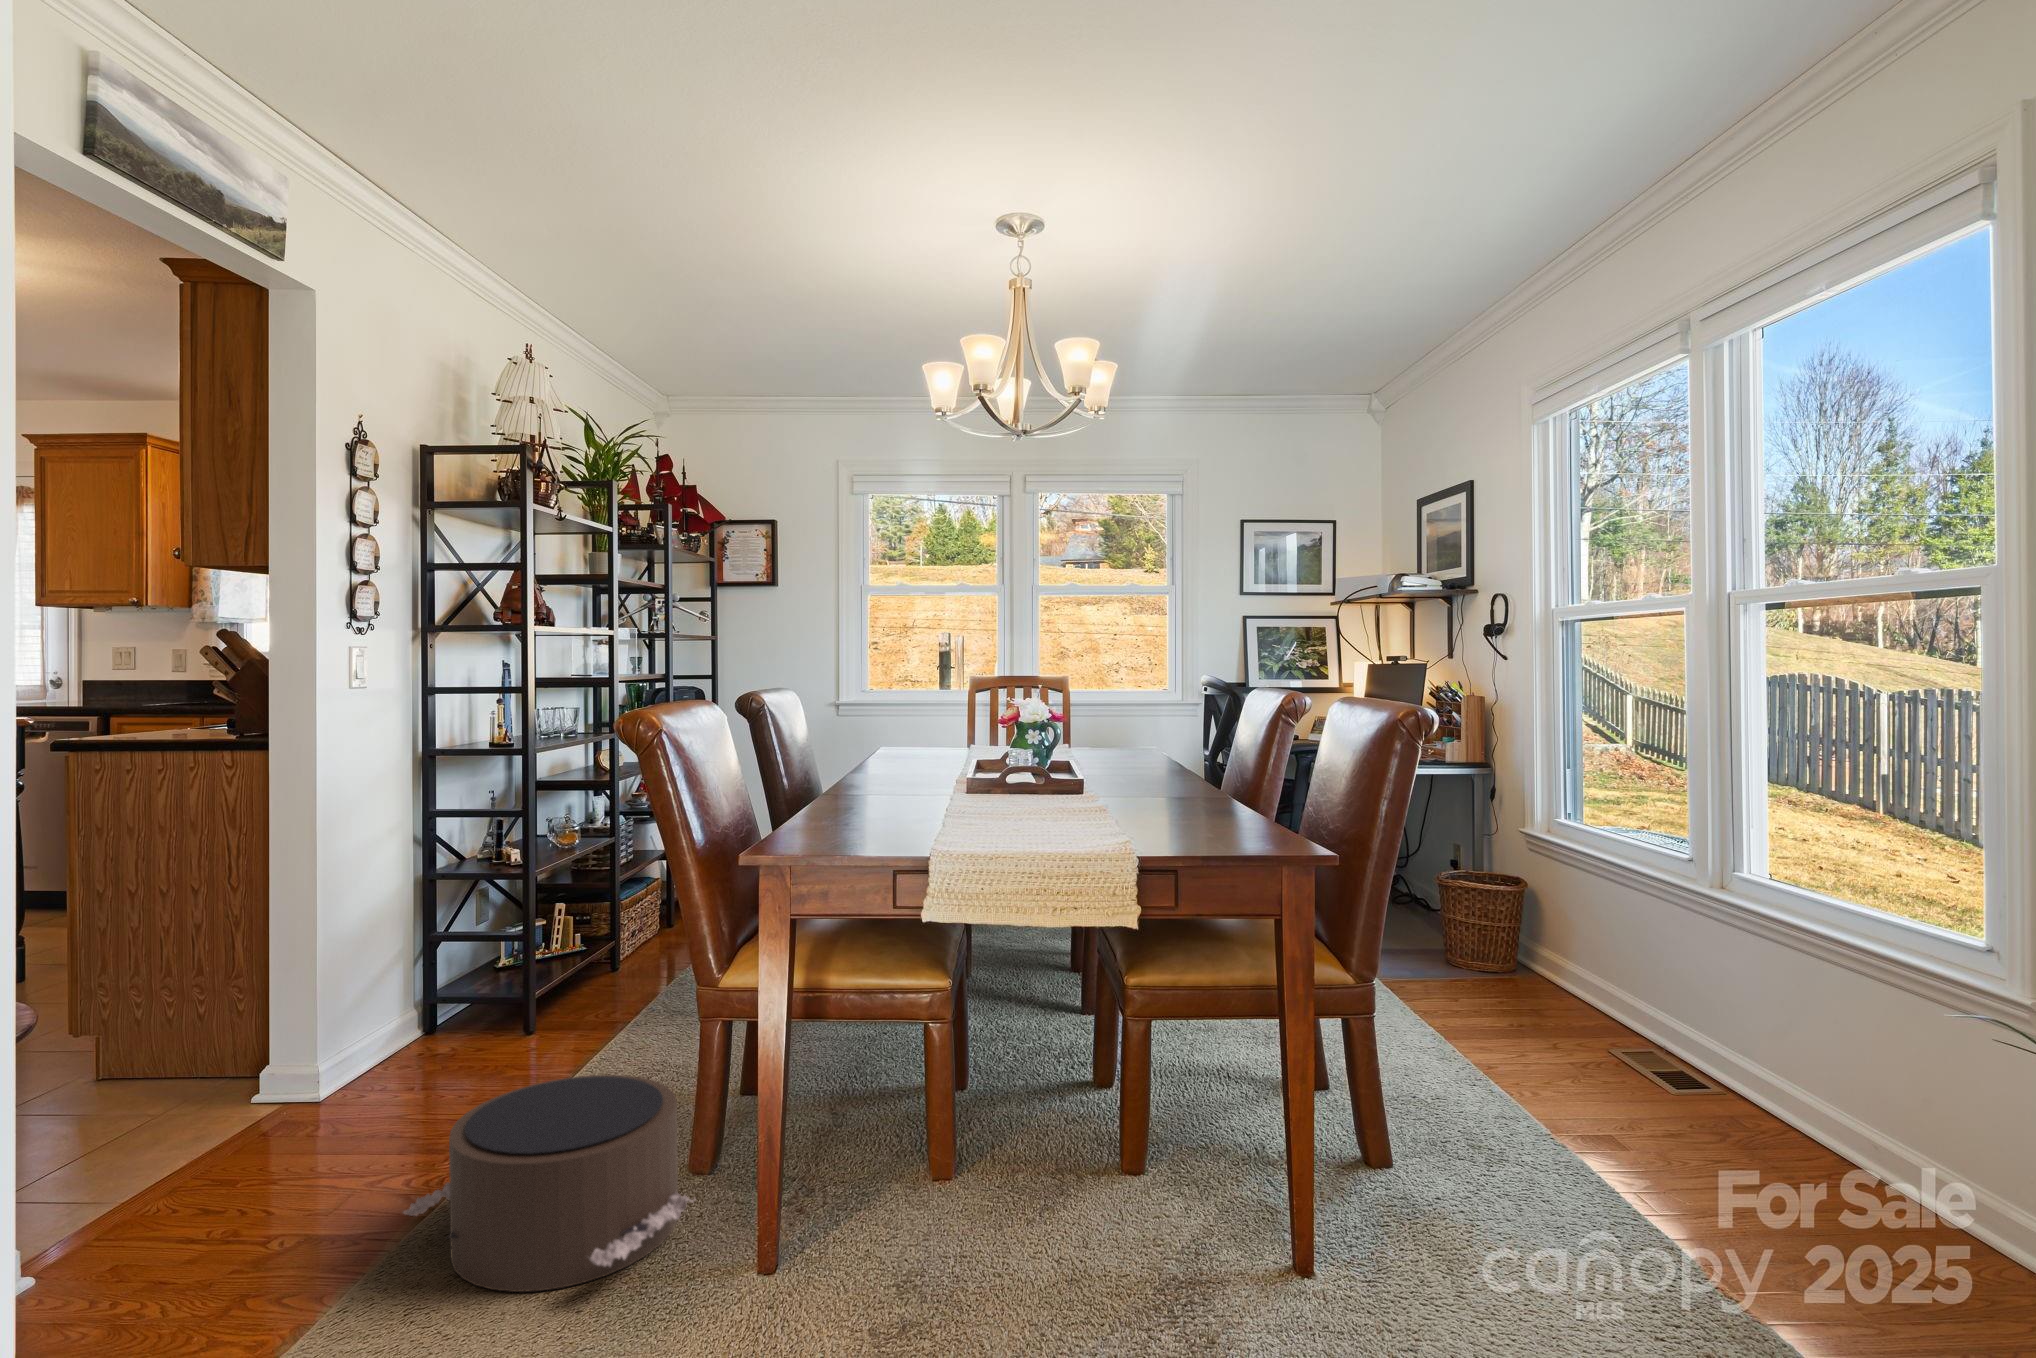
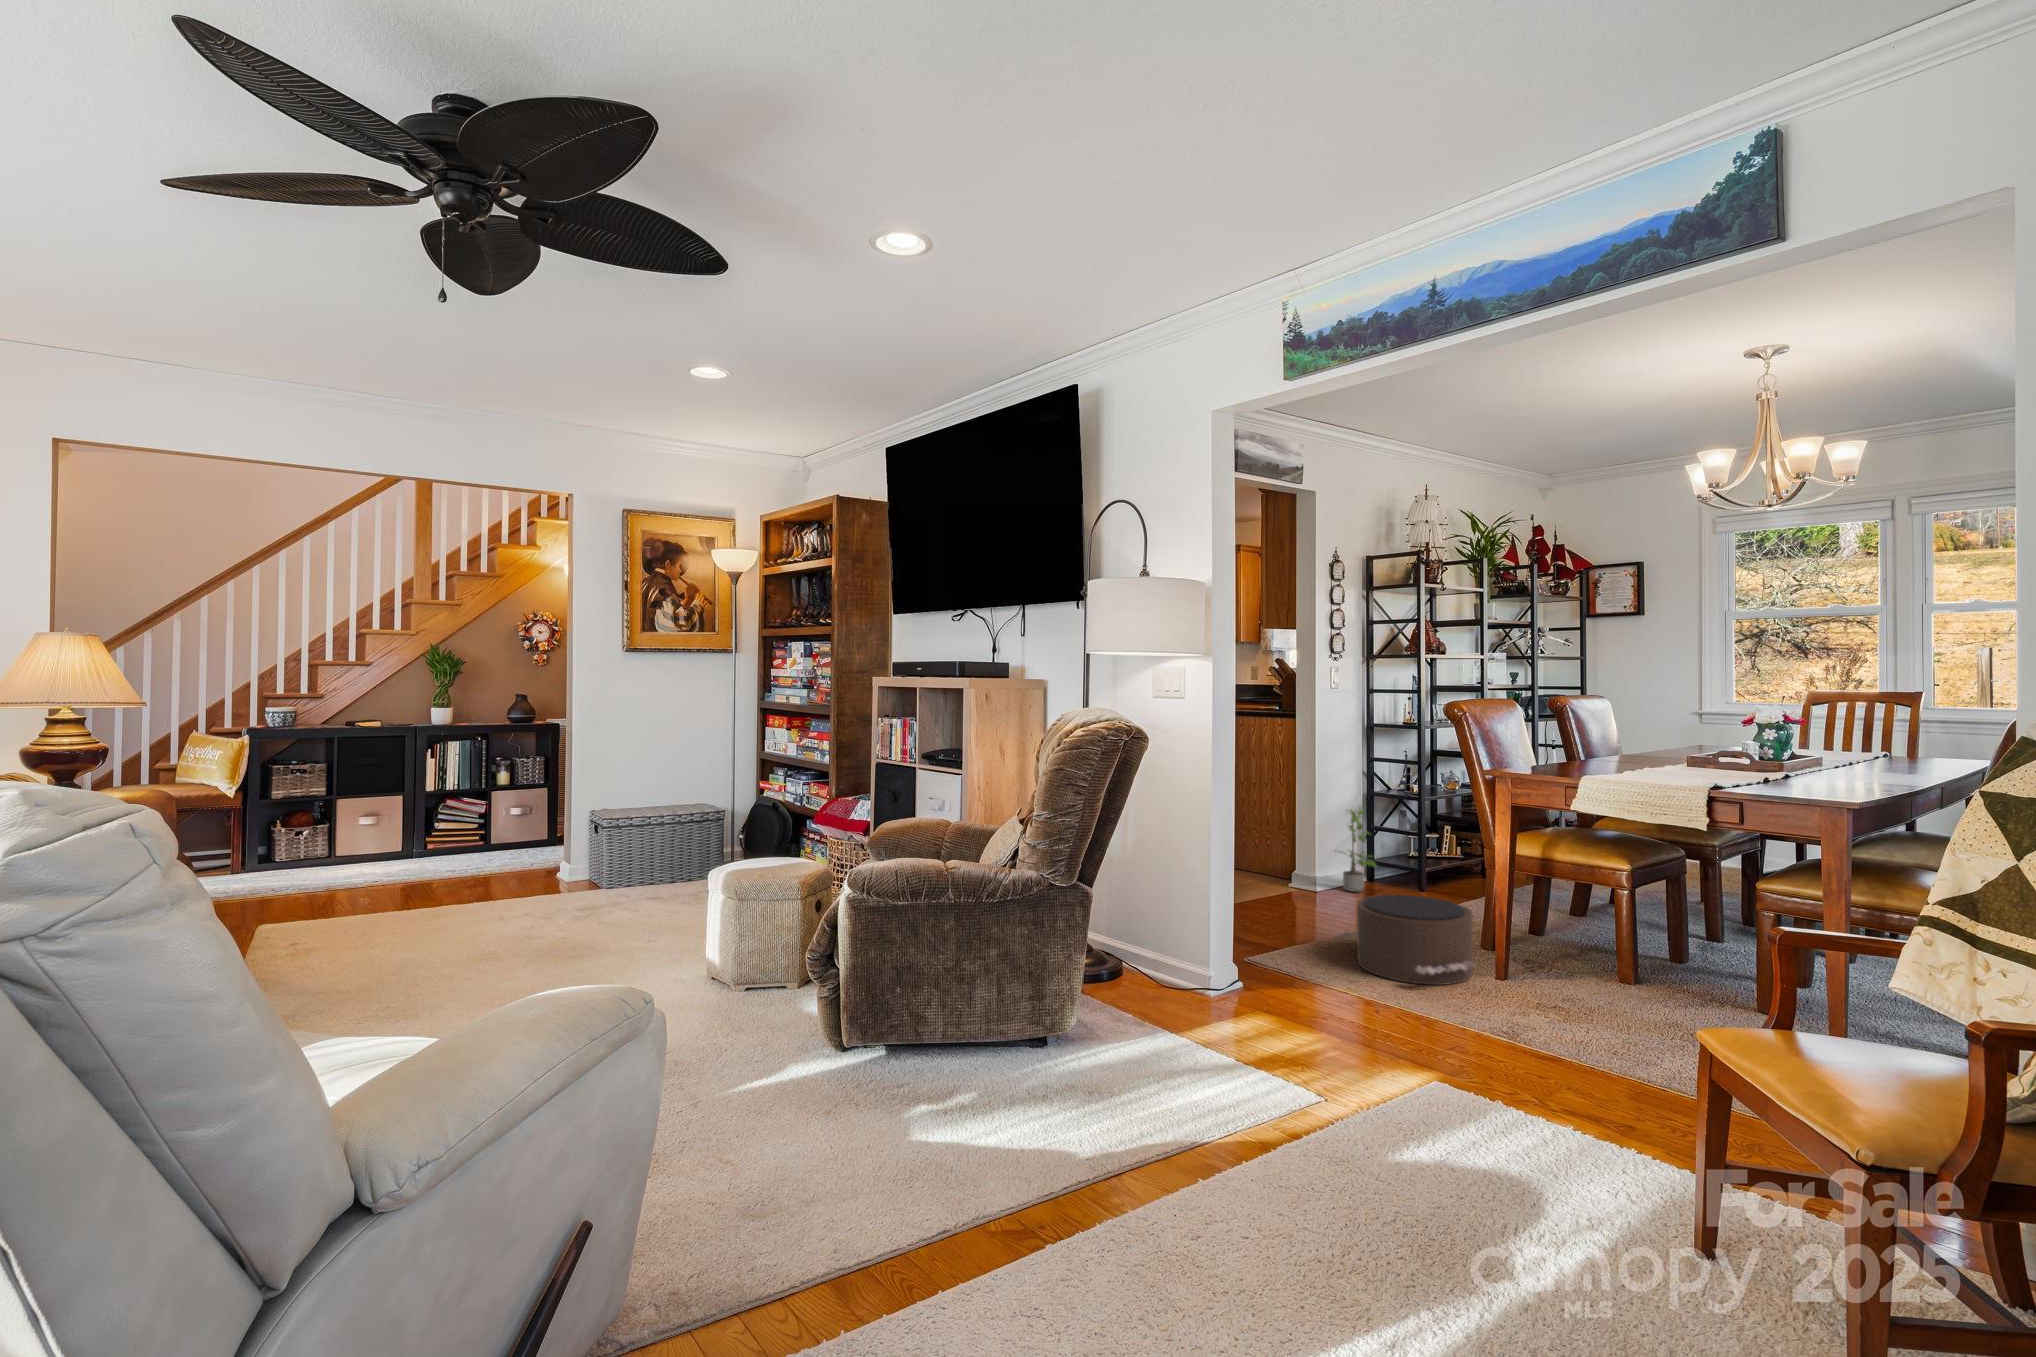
potted plant: none [365,894,454,1066] -> present [1338,807,1377,892]

